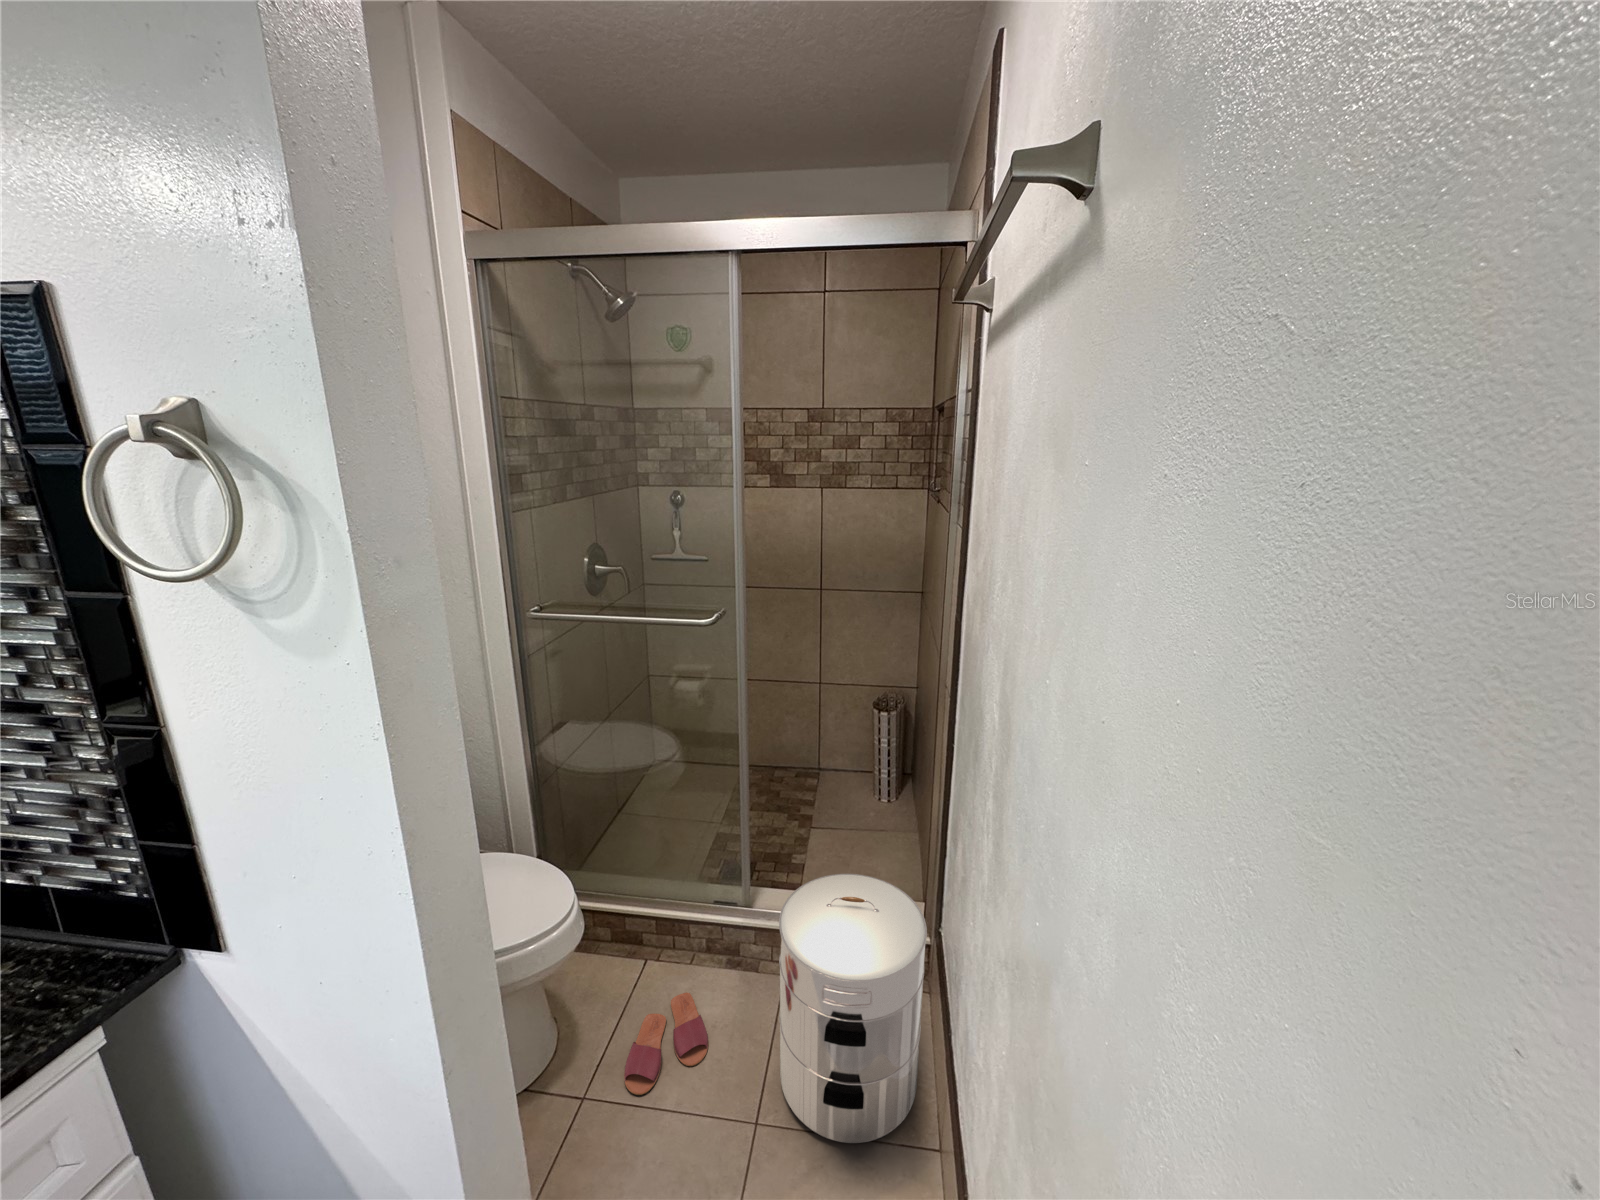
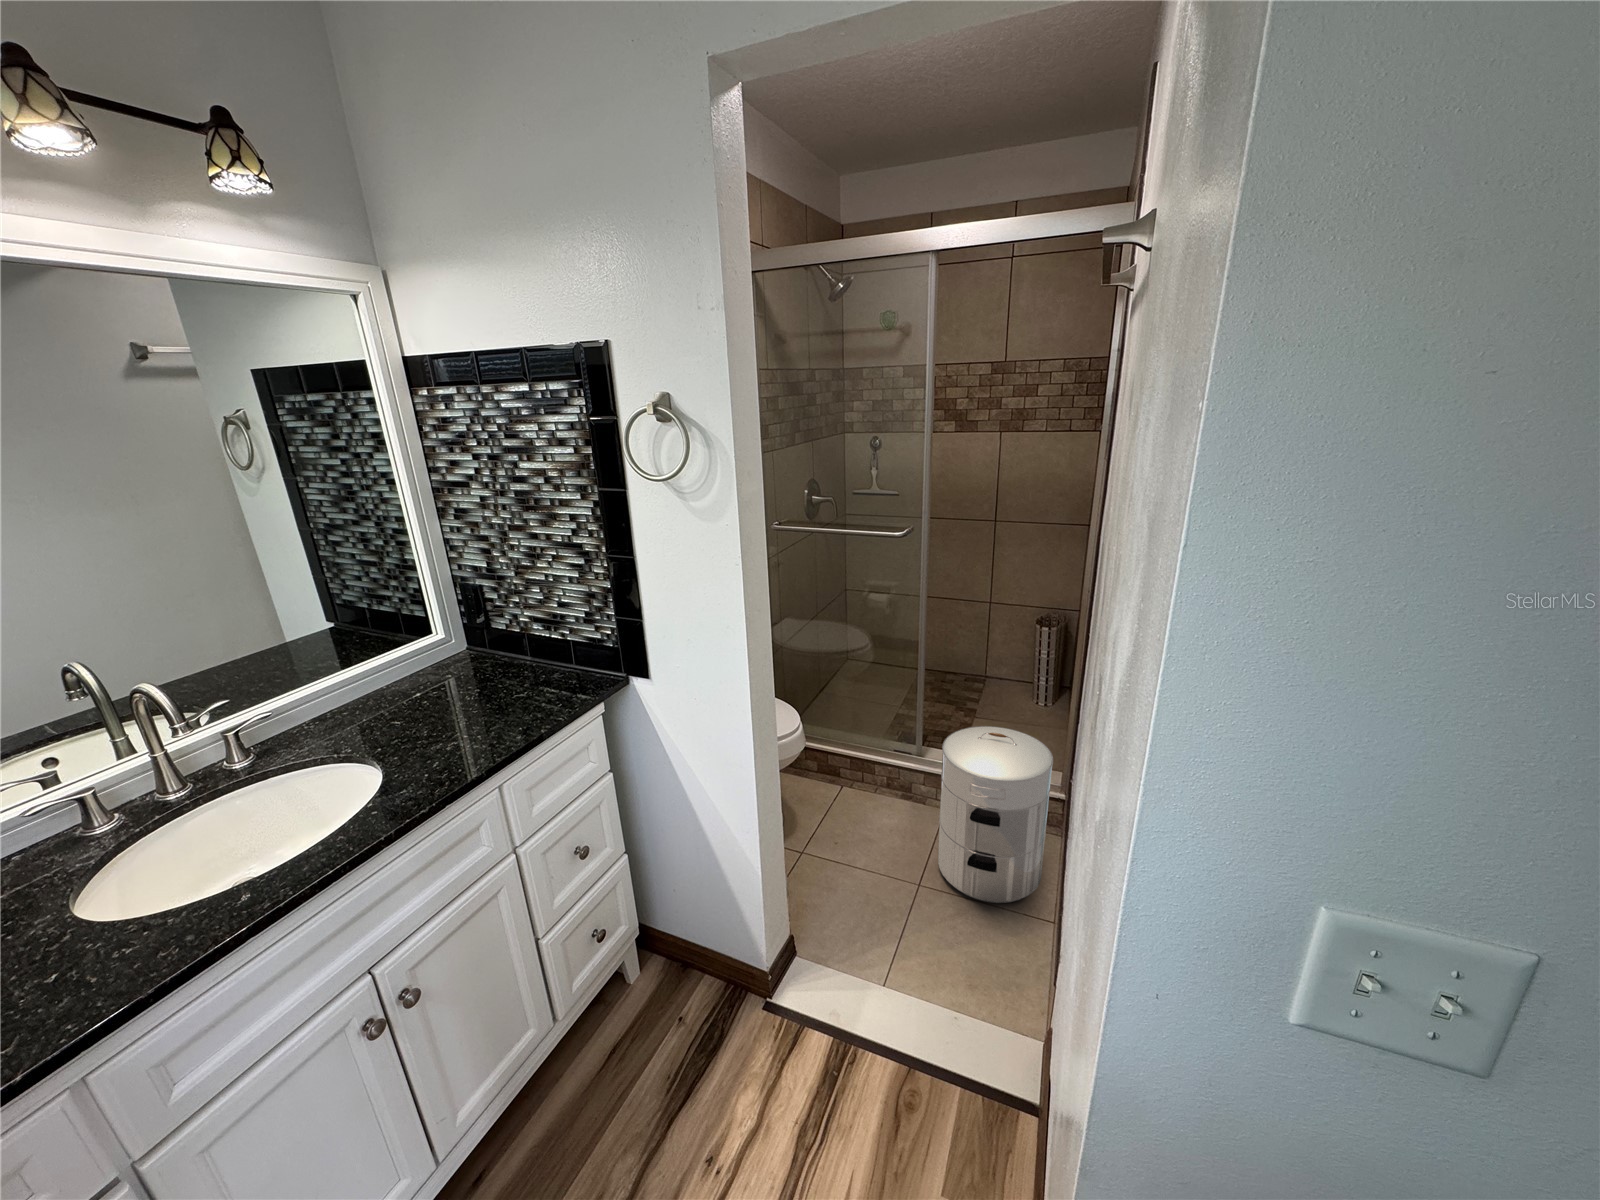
slippers: present [624,993,708,1095] -> none [829,809,887,856]

